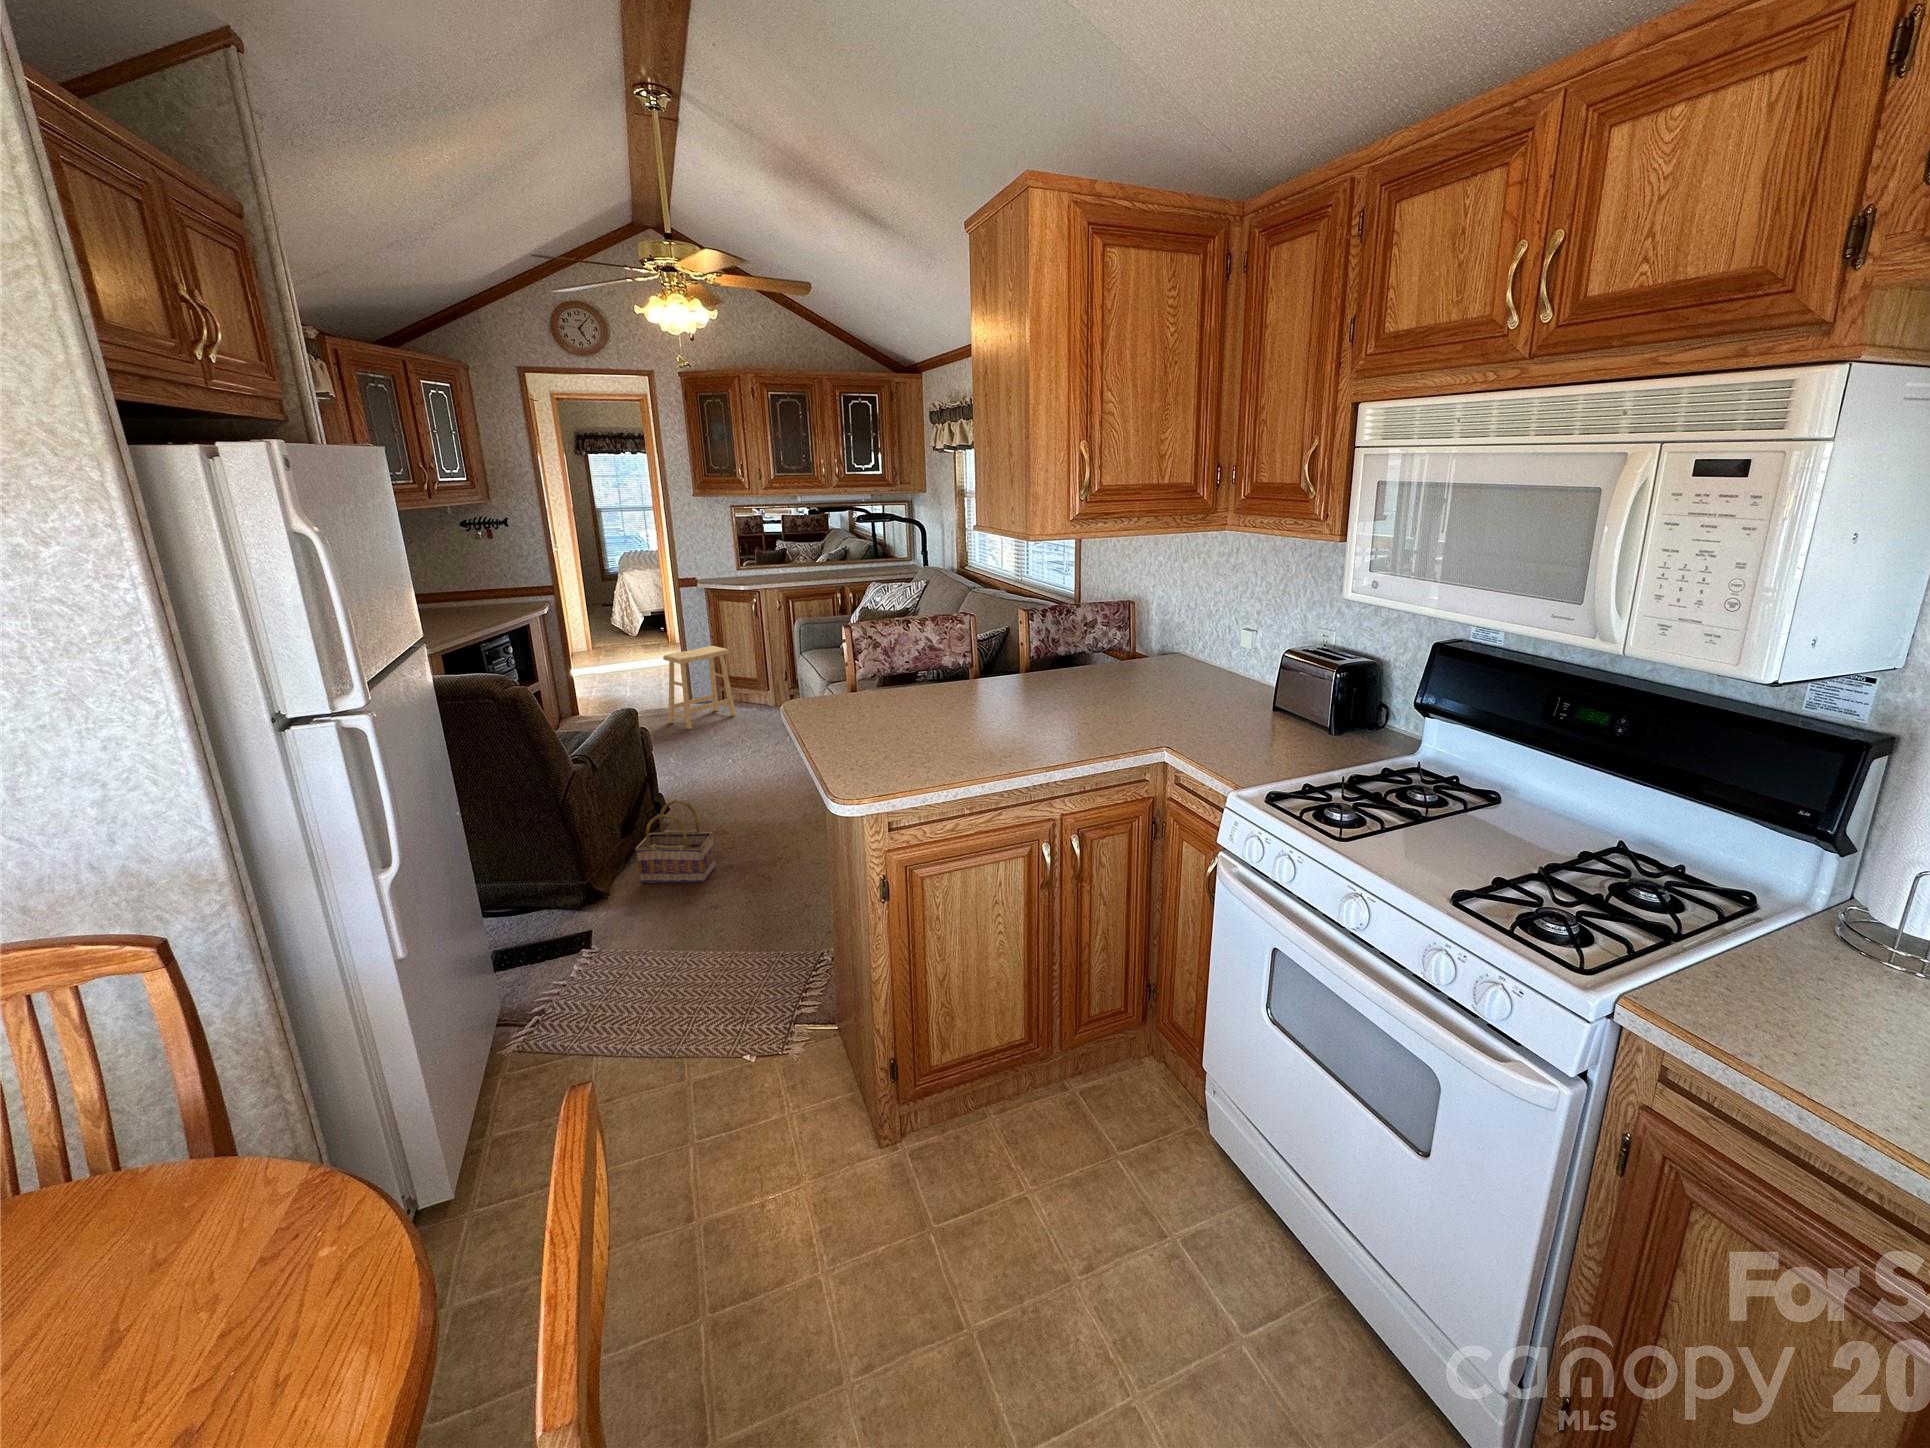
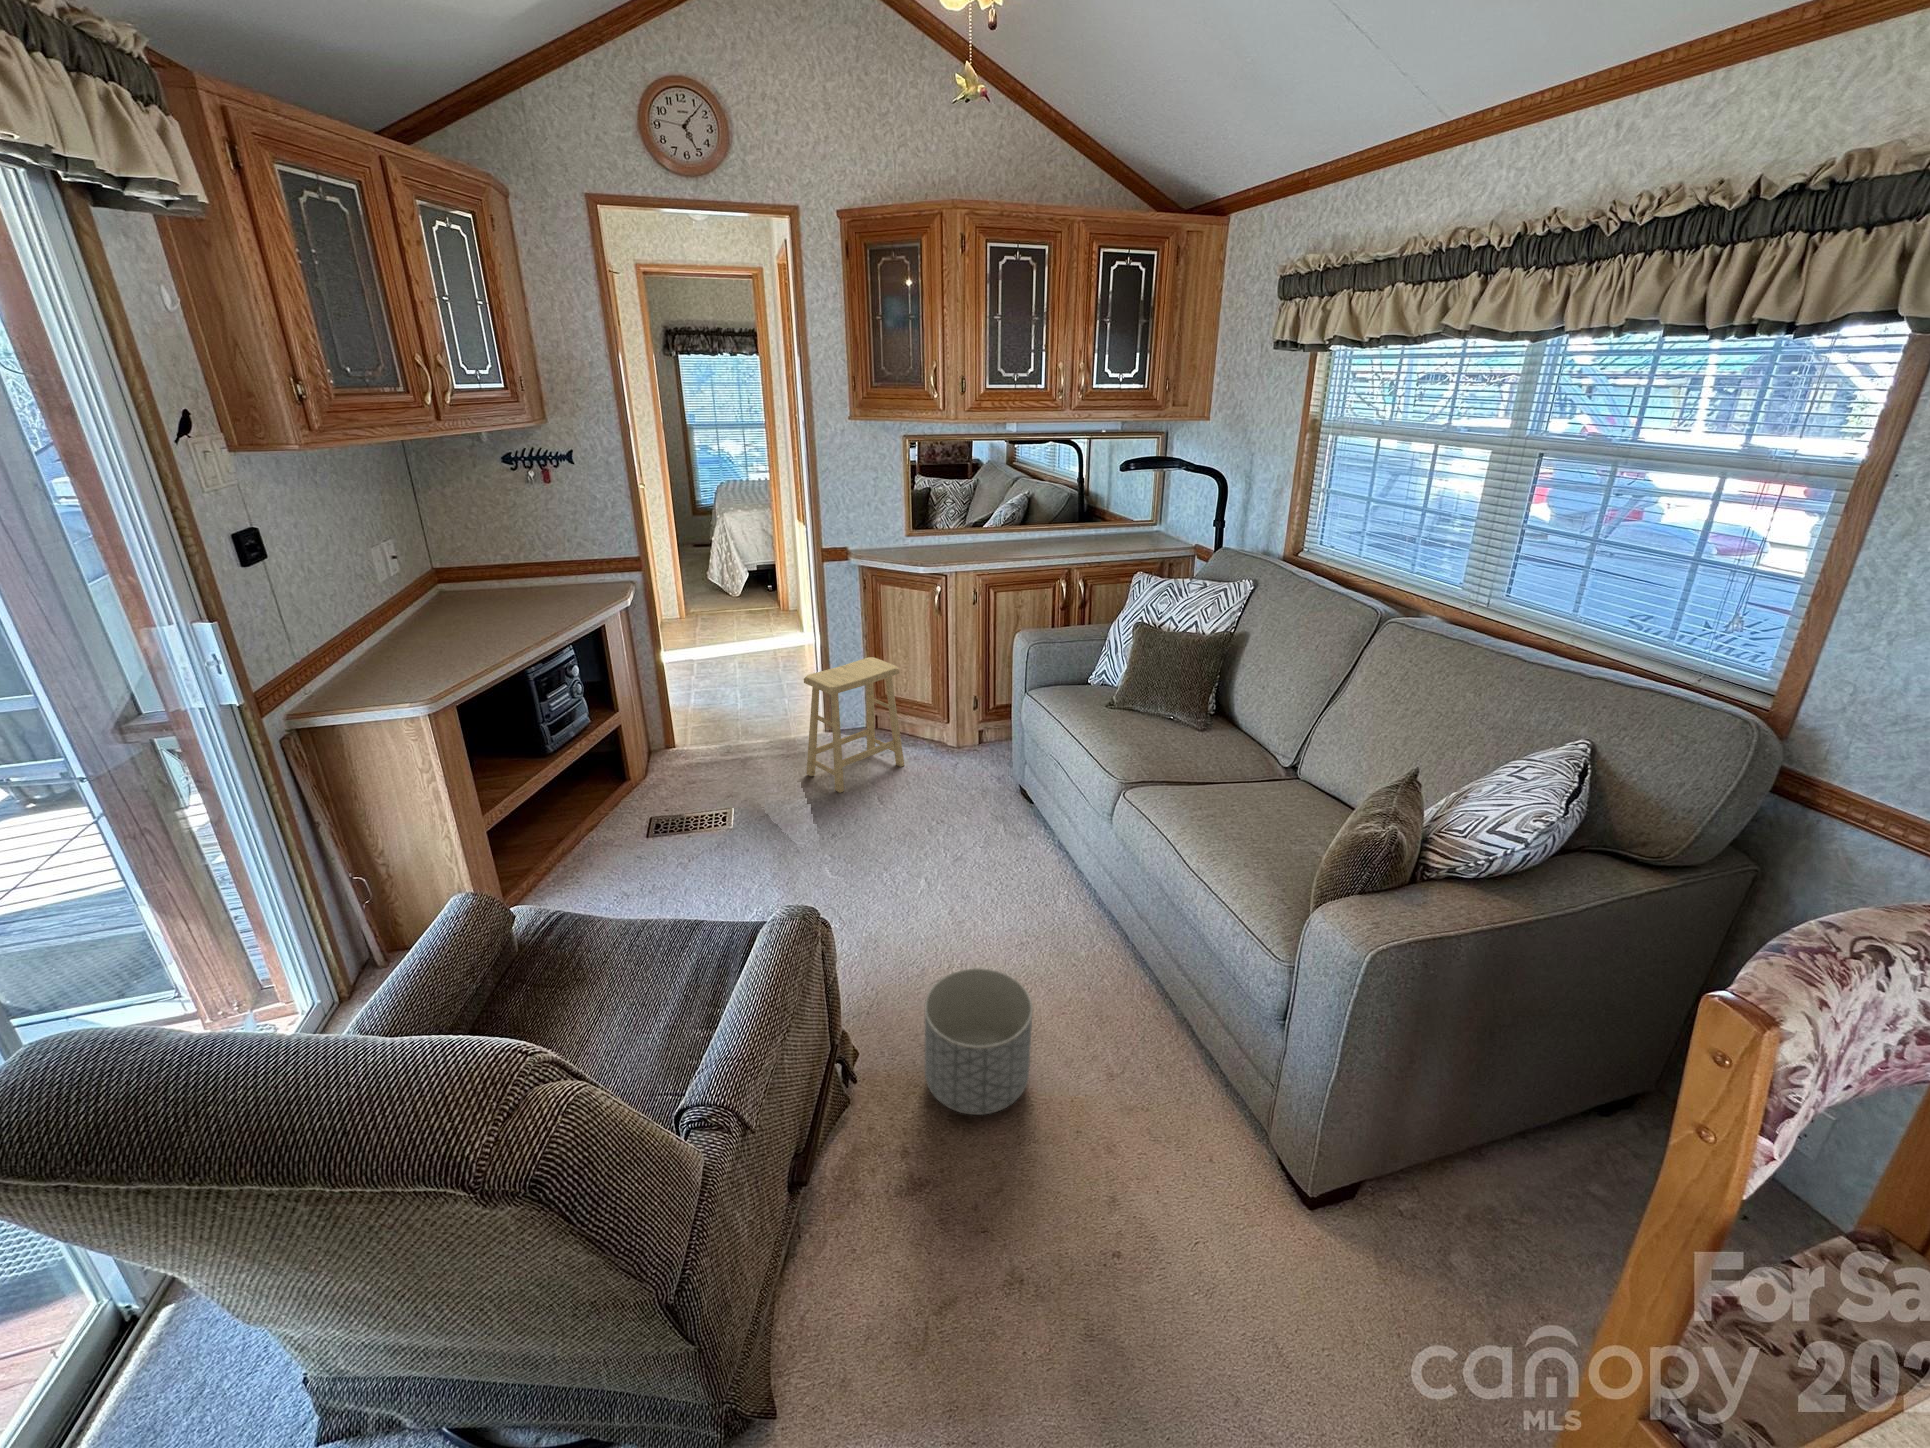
planter: none [700,762,760,823] -> present [925,968,1033,1115]
basket: present [635,800,715,883] -> none [831,1174,996,1383]

